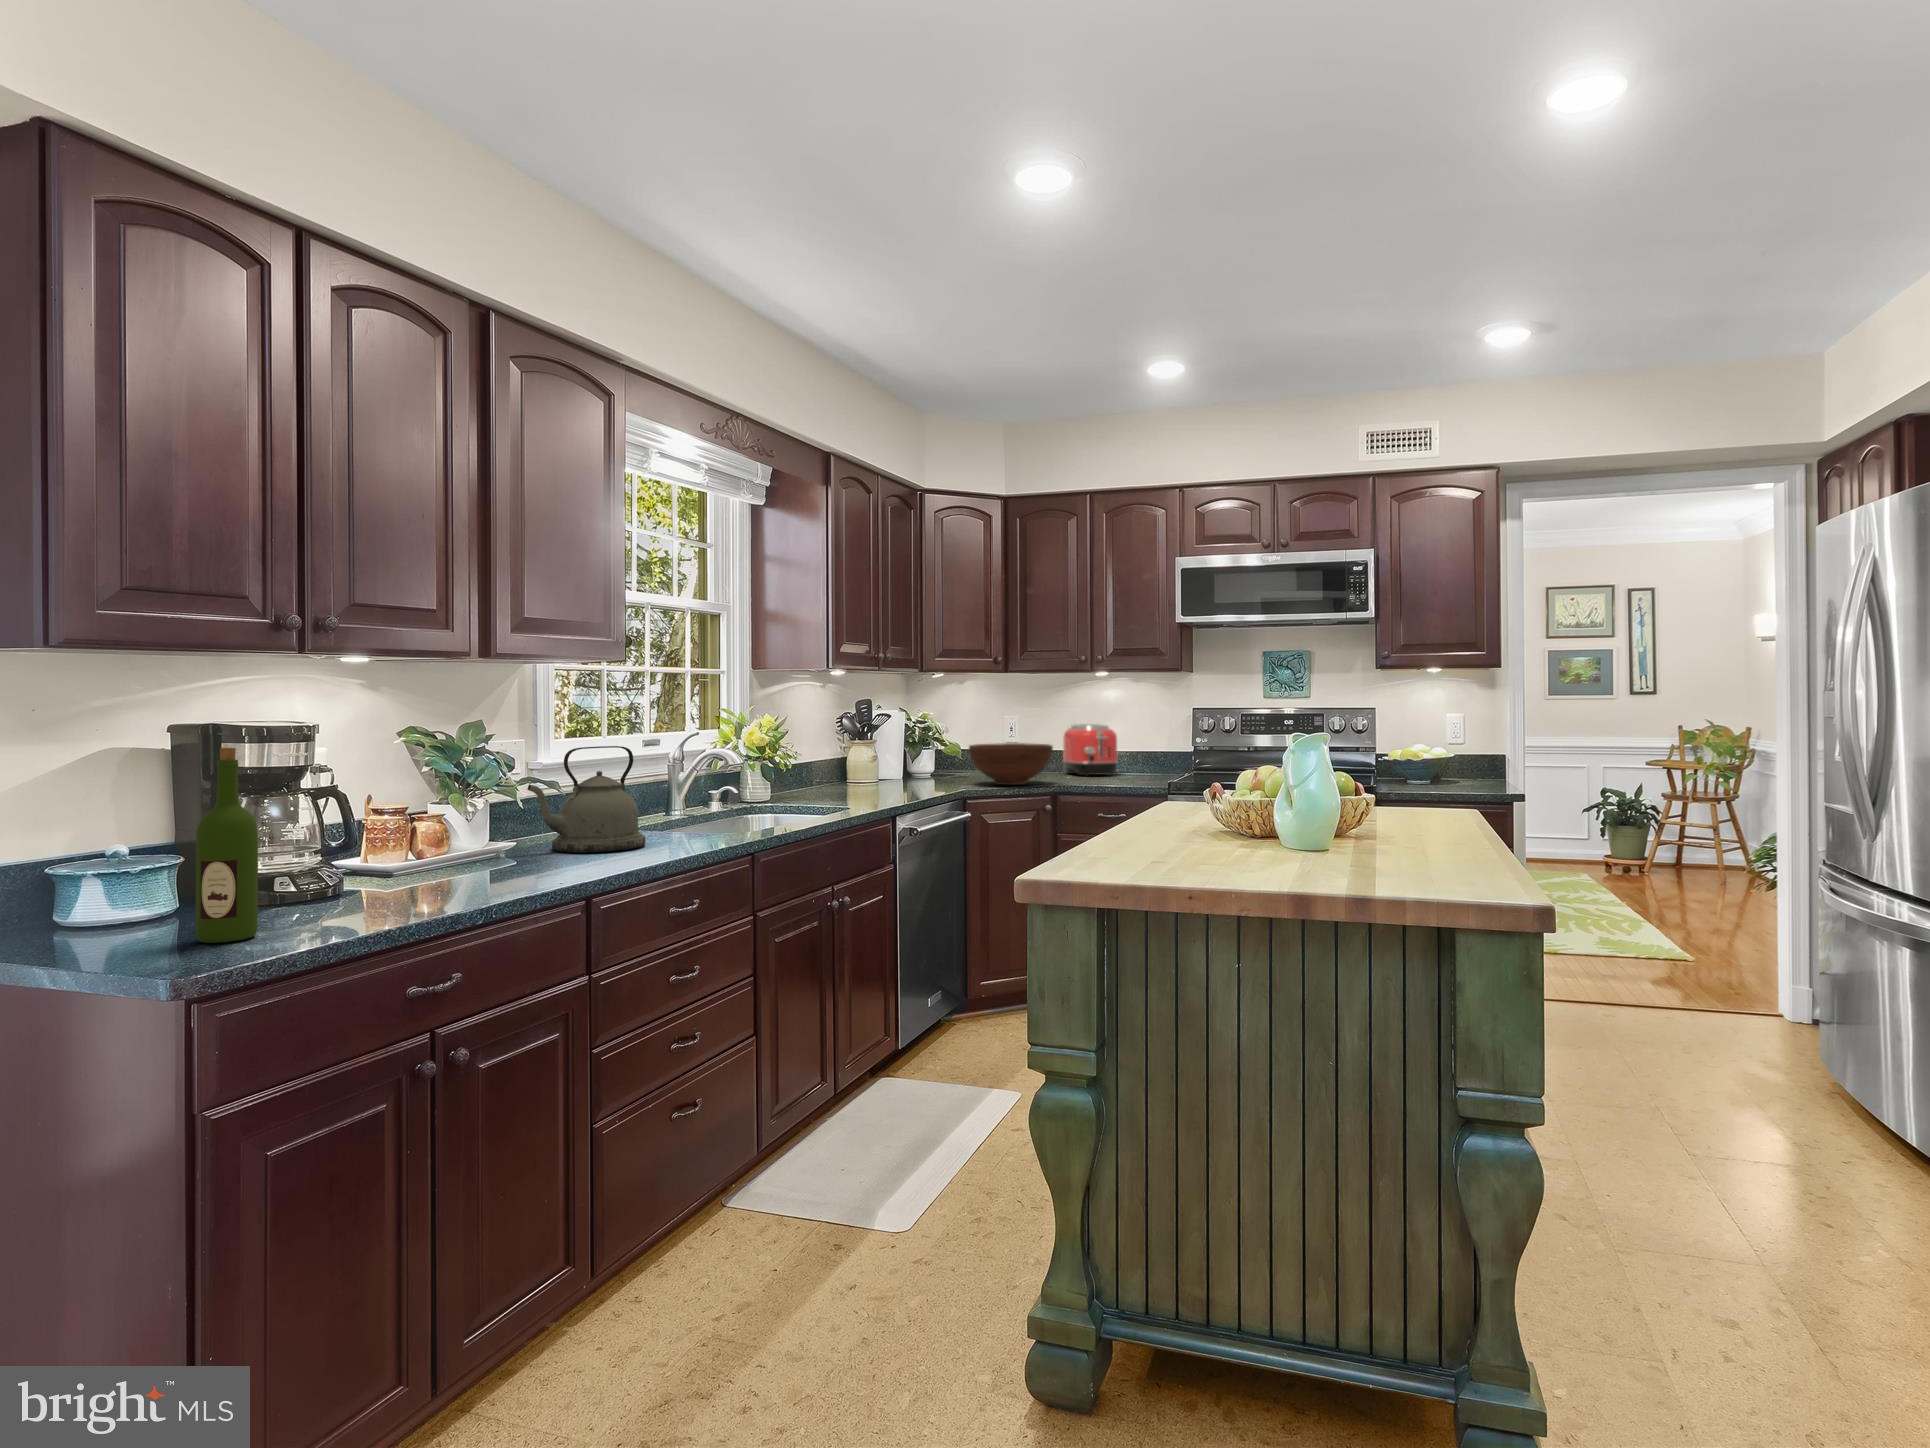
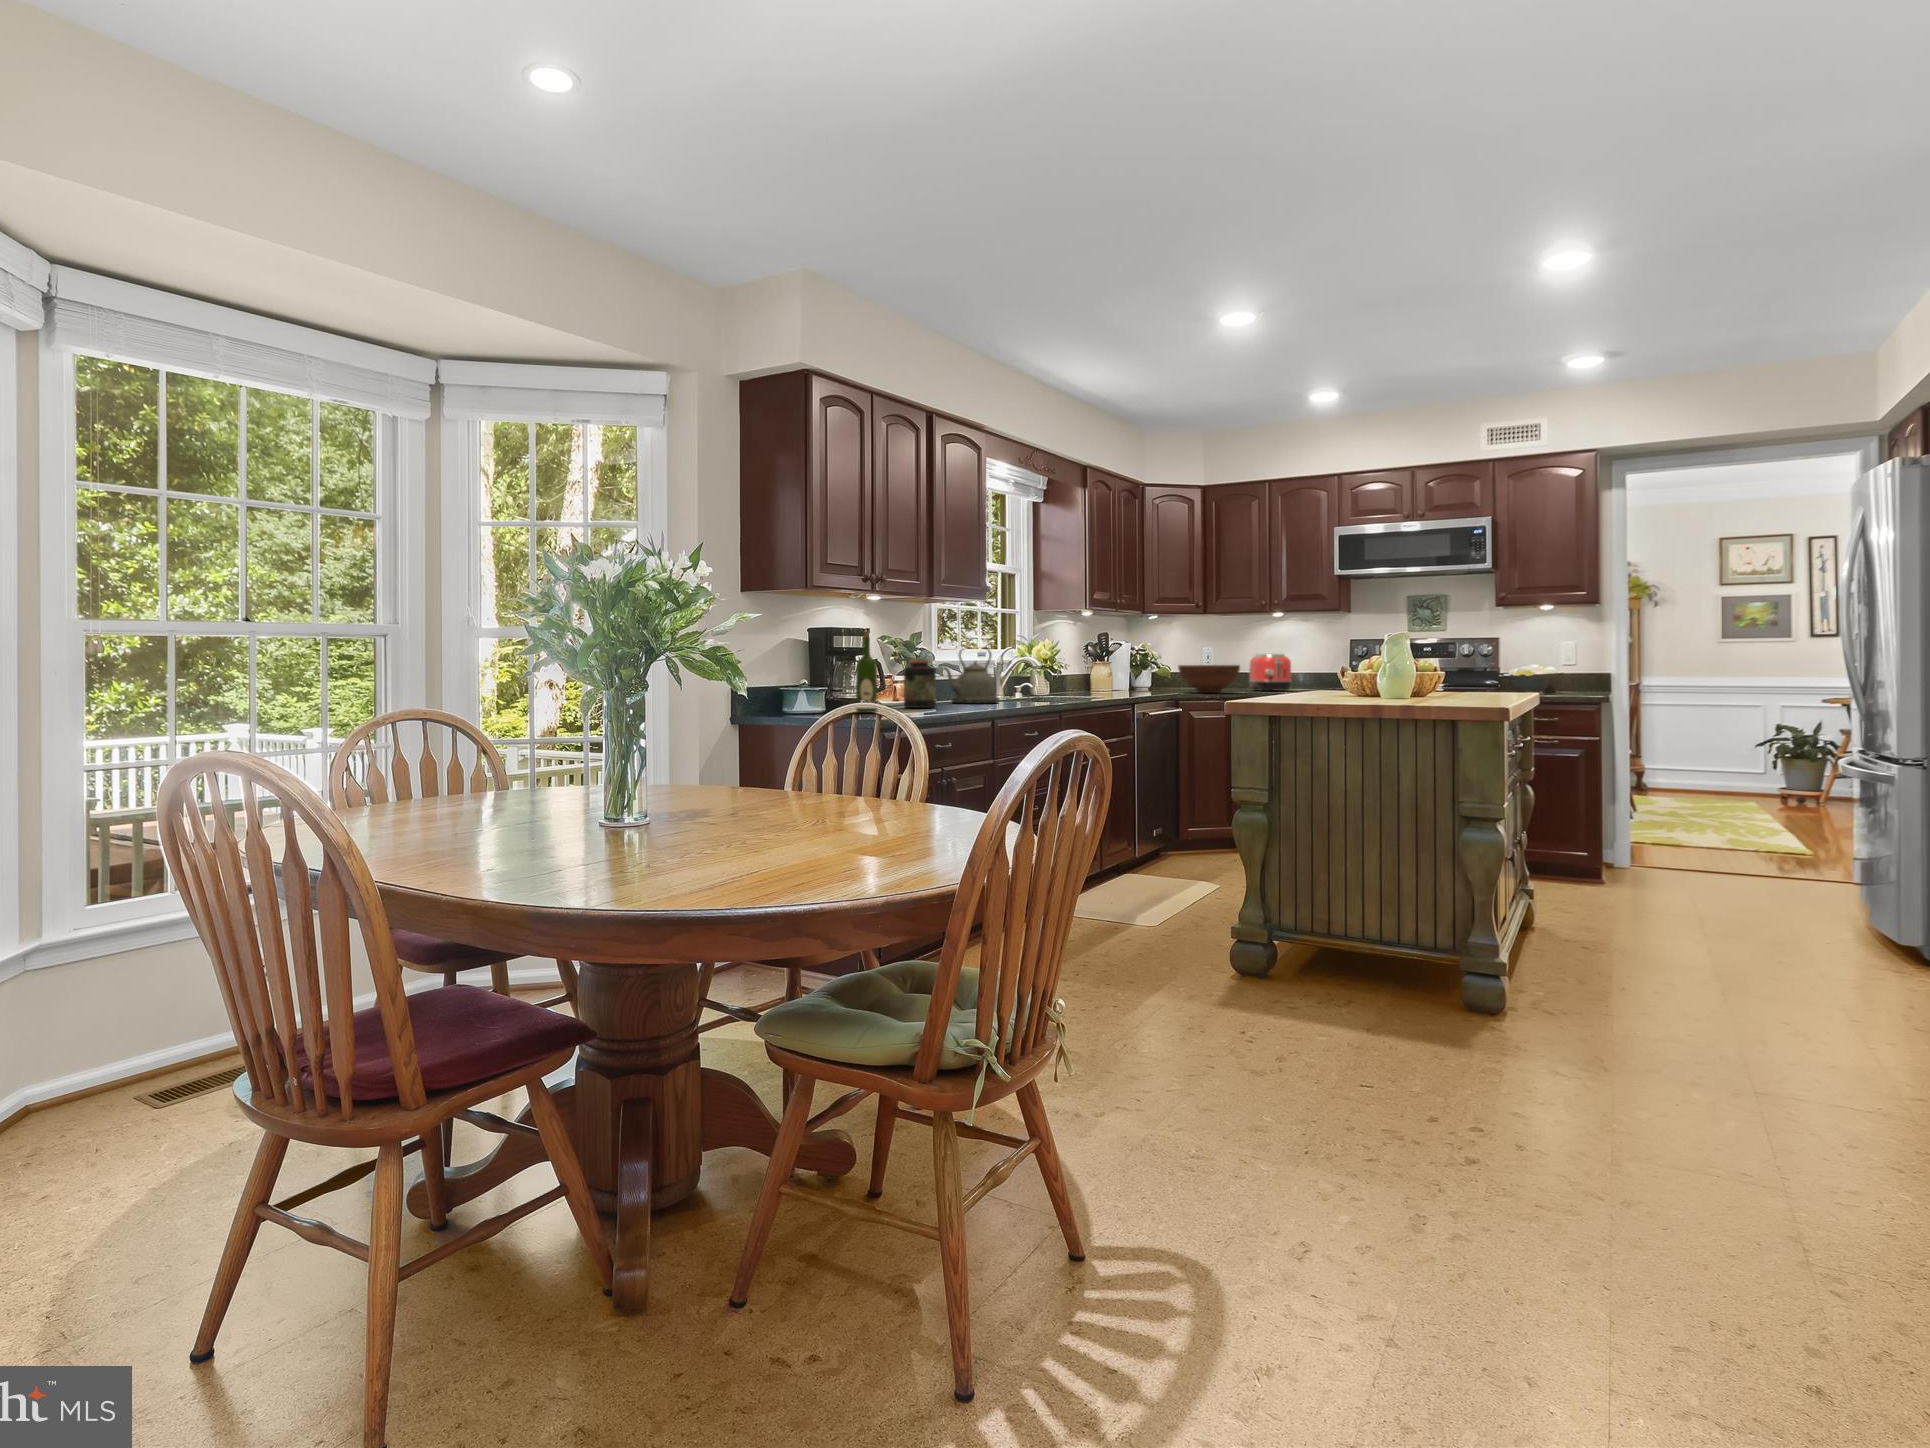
jar: none [397,785,472,892] -> present [904,659,936,708]

